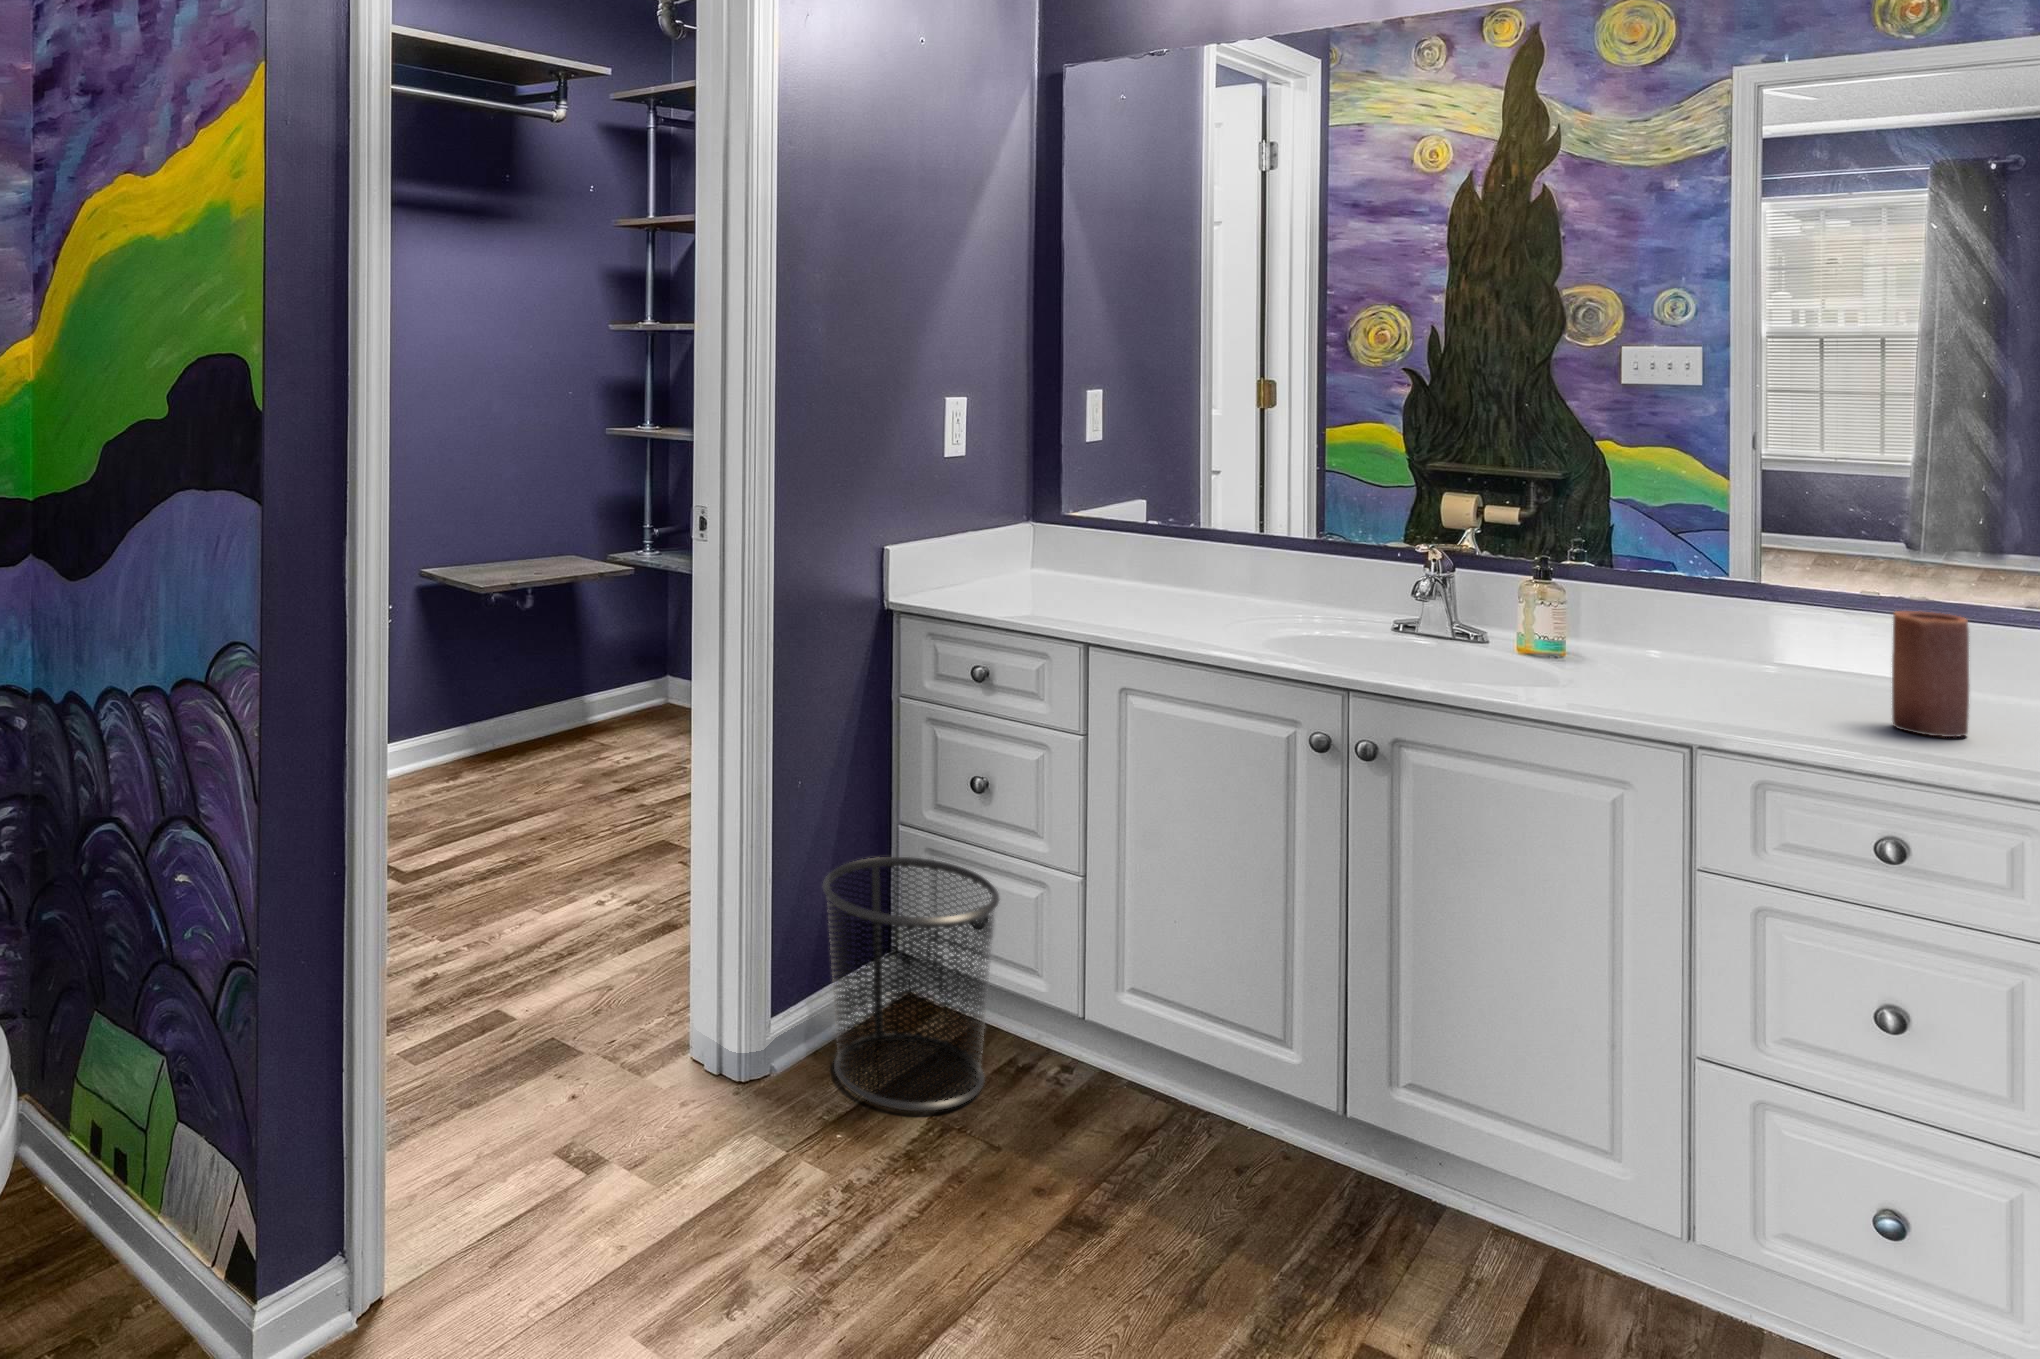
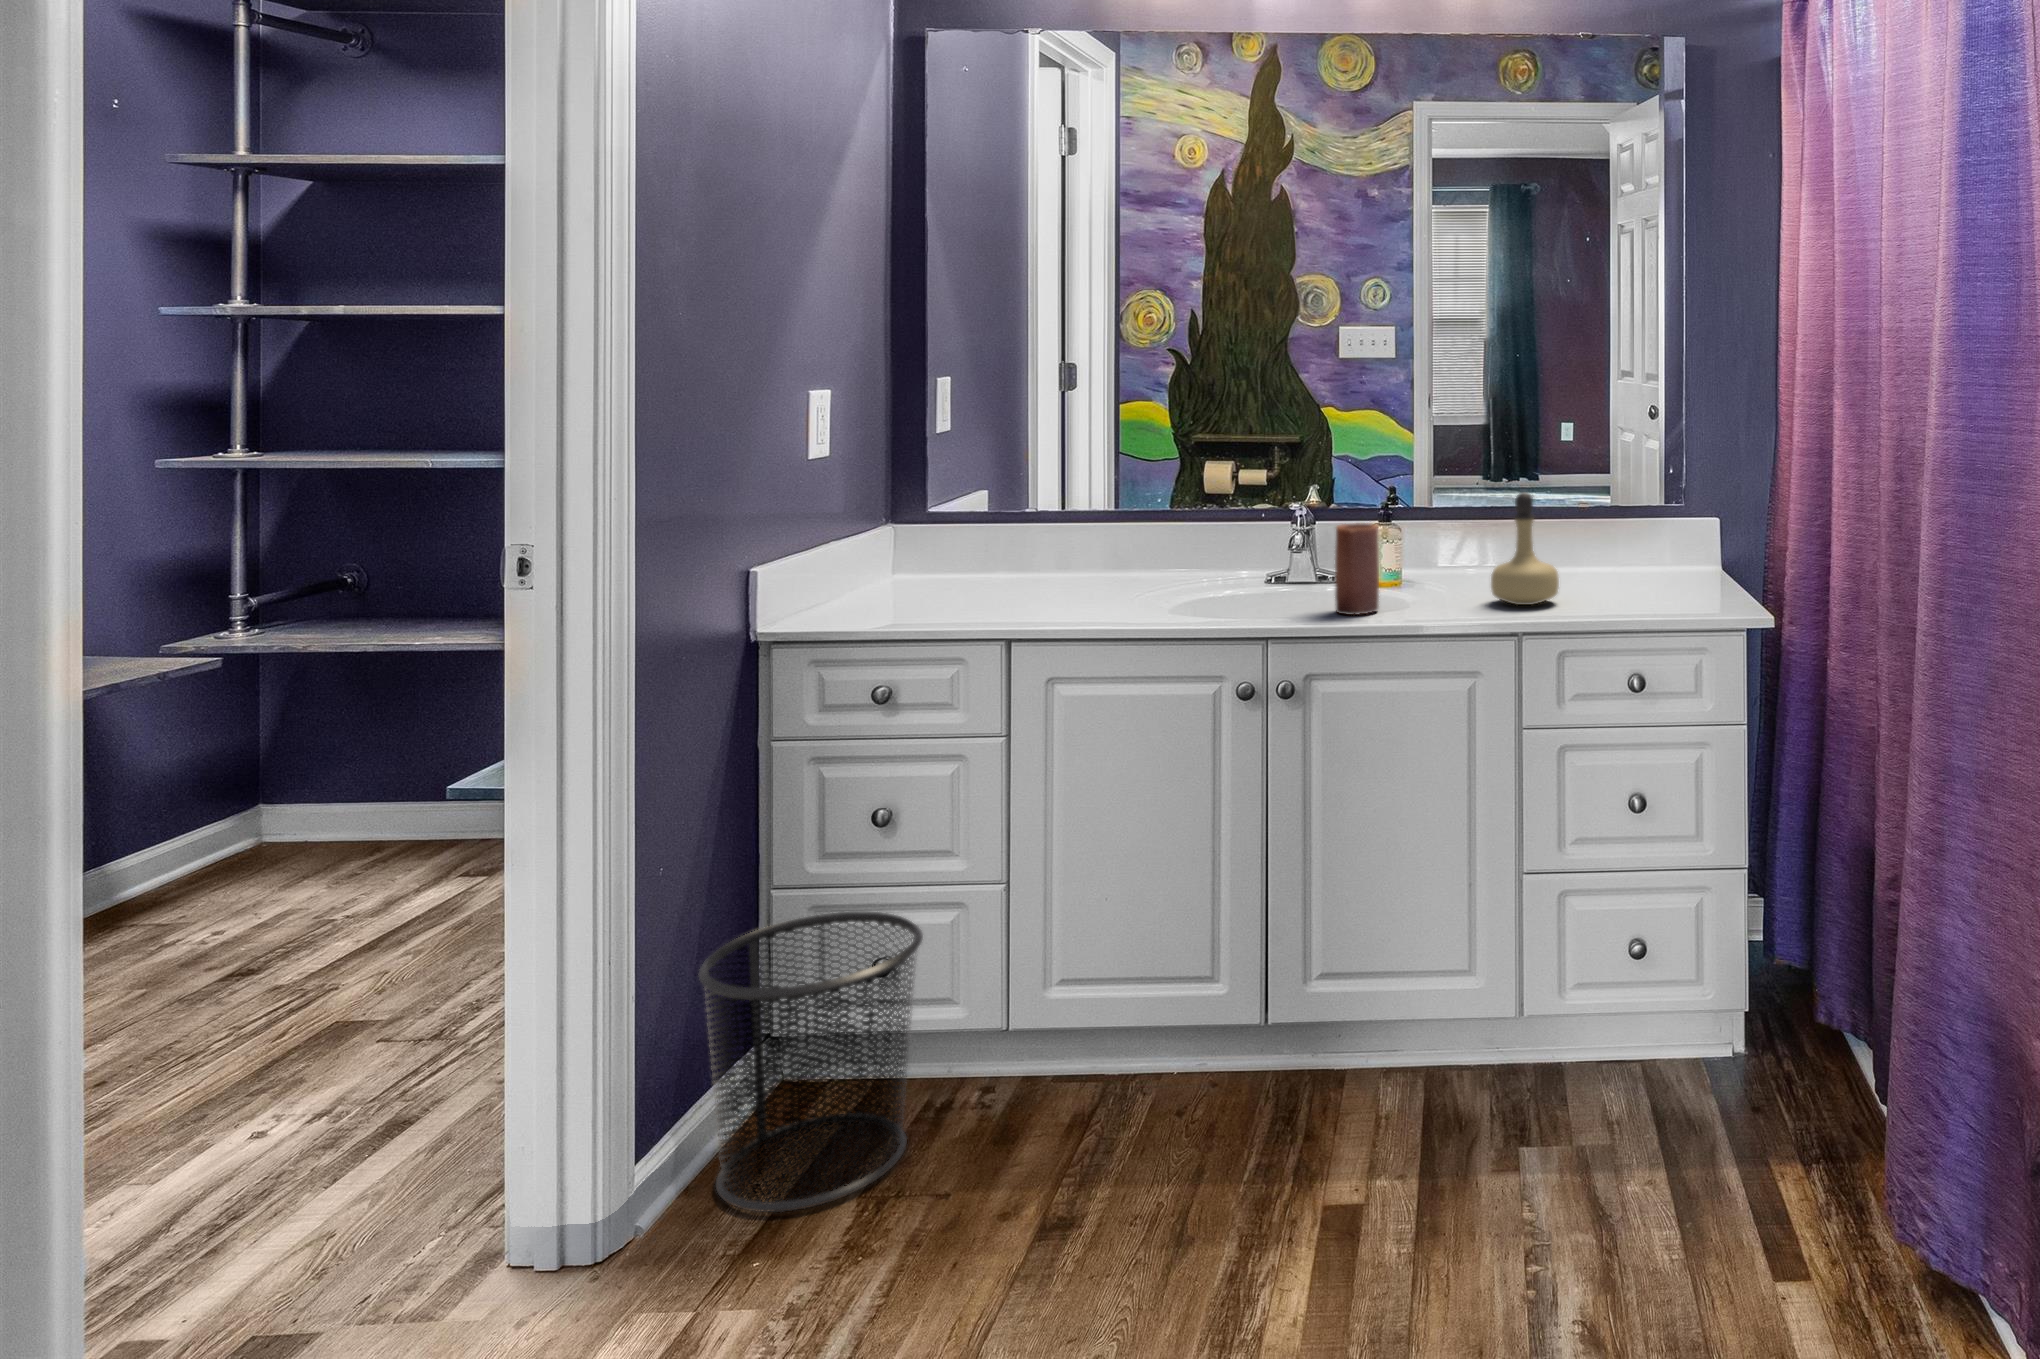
perfume bottle: none [1664,561,1774,709] -> present [1491,492,1559,605]
candle: present [1892,611,1969,737] -> present [1335,523,1379,615]

